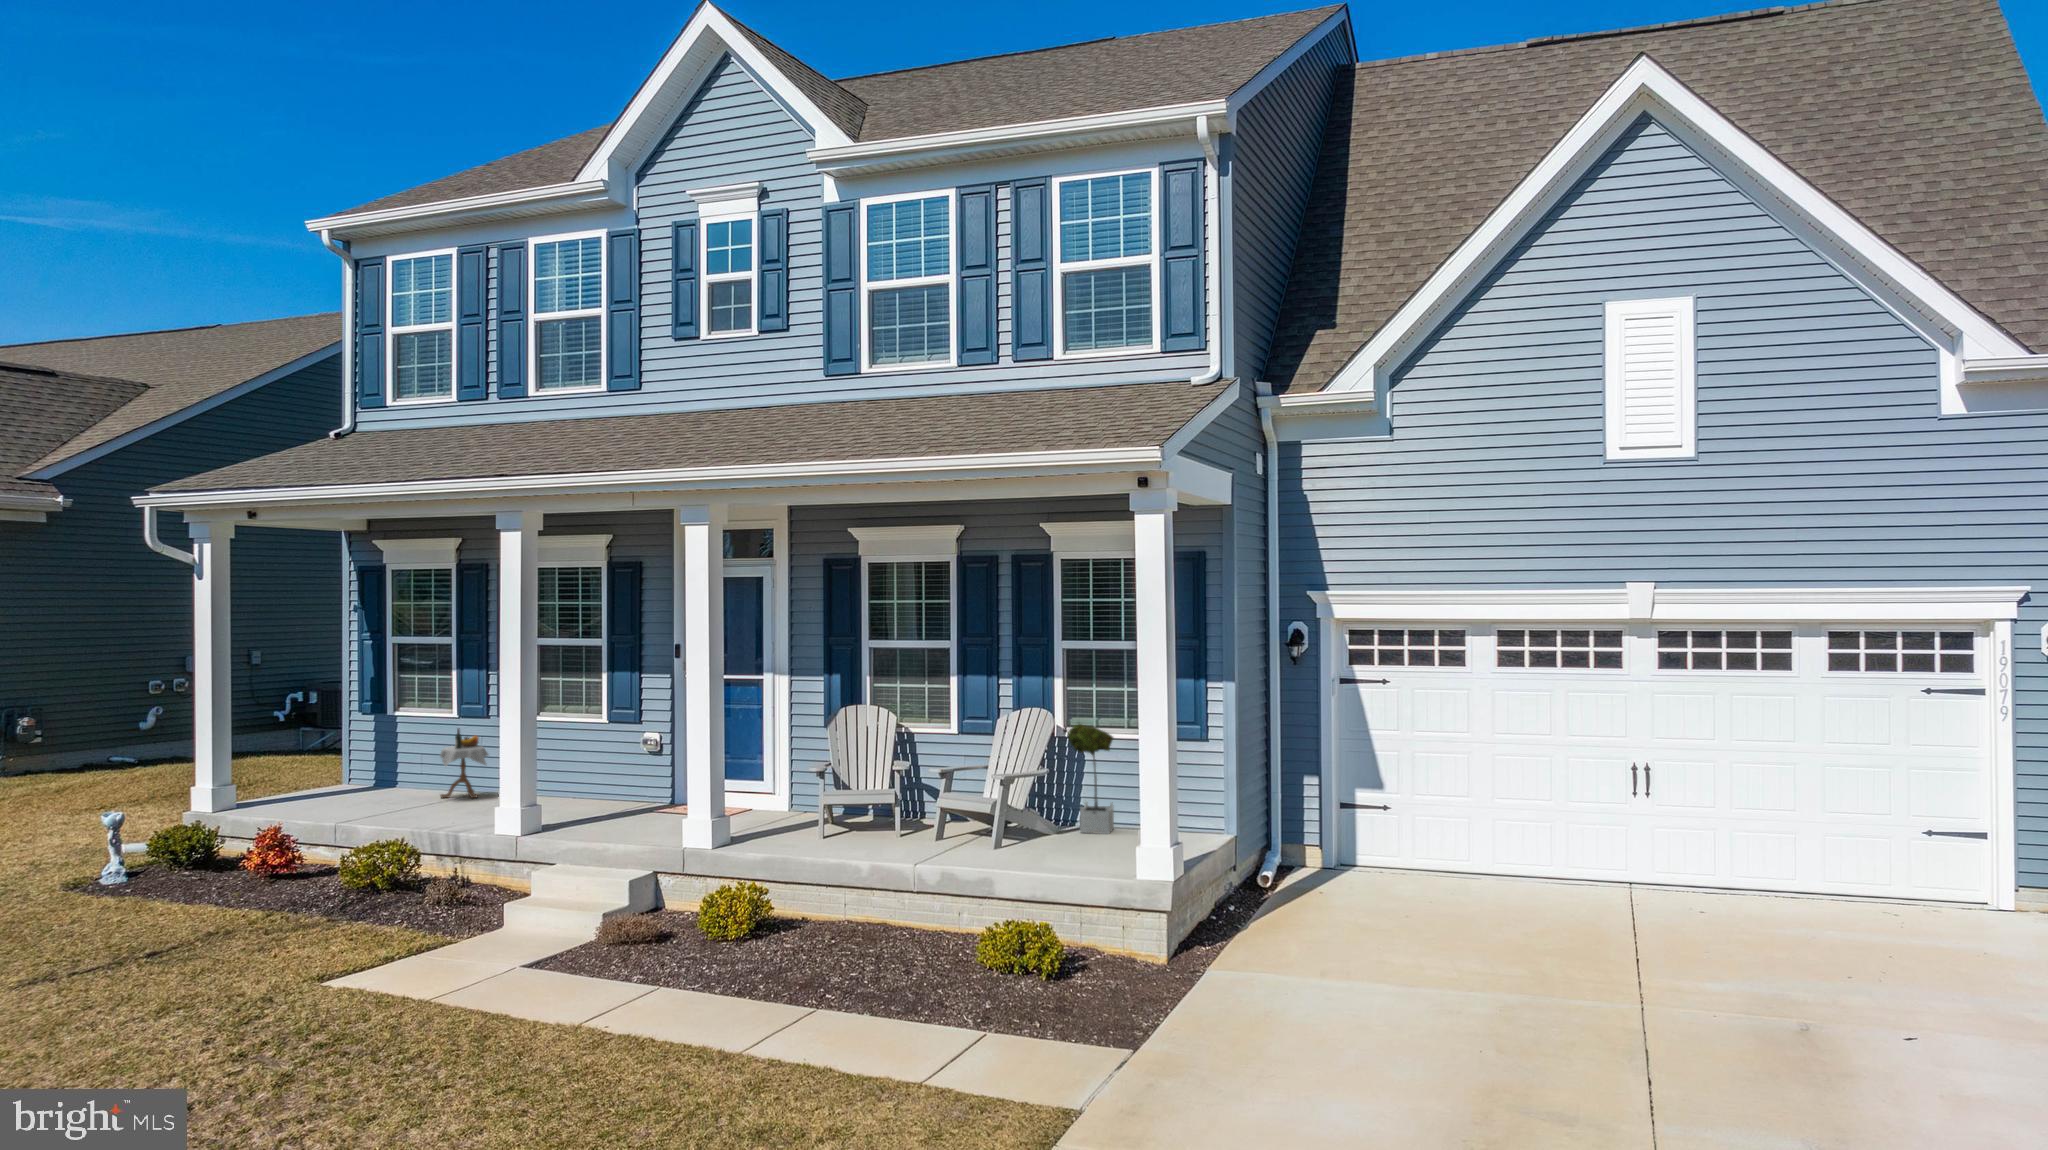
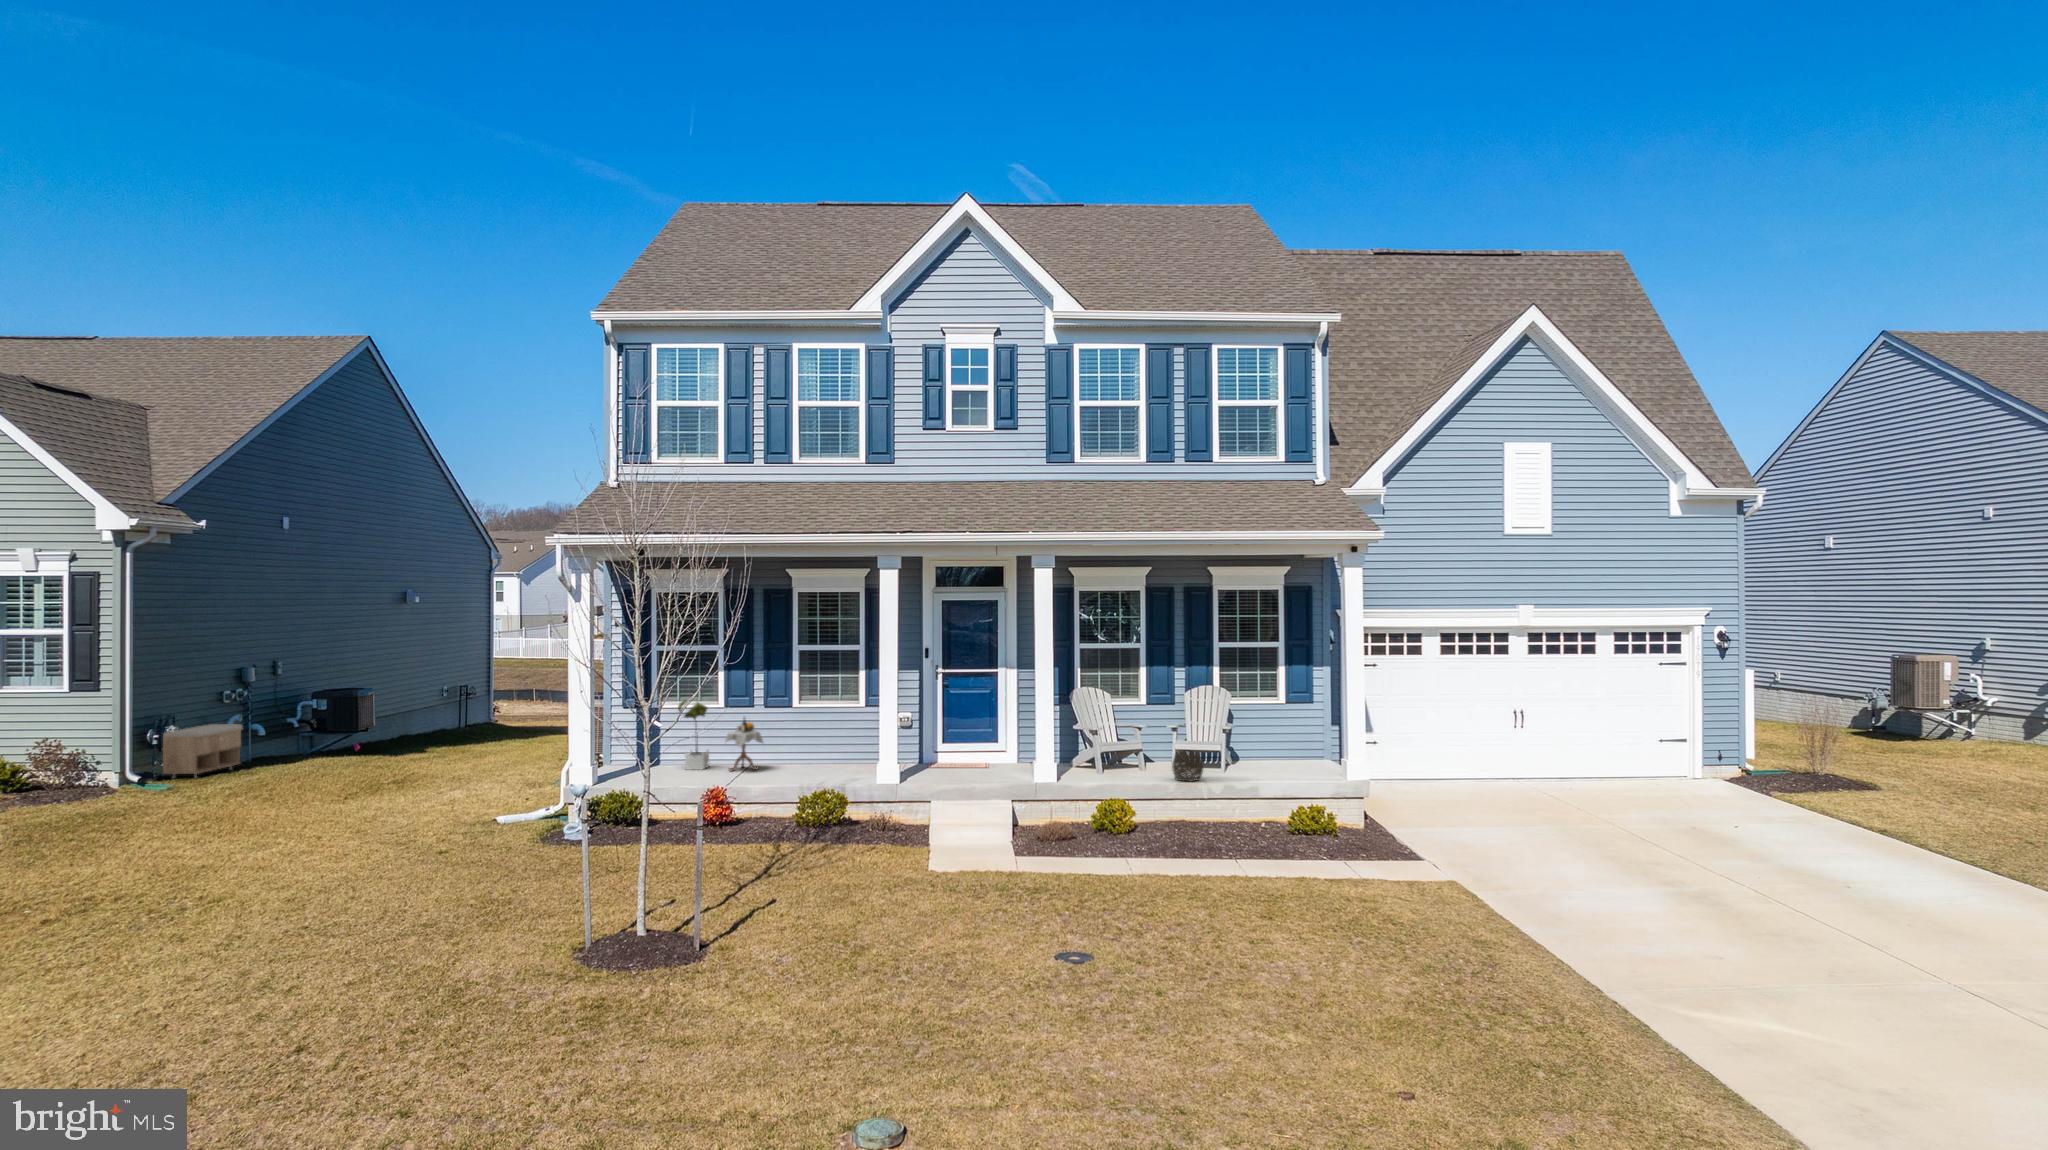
storage bench: none [28,717,119,774] -> present [163,724,243,778]
potted tree: present [1068,724,1114,834] -> present [678,700,709,770]
woven basket: none [911,805,959,853] -> present [1172,751,1203,781]

